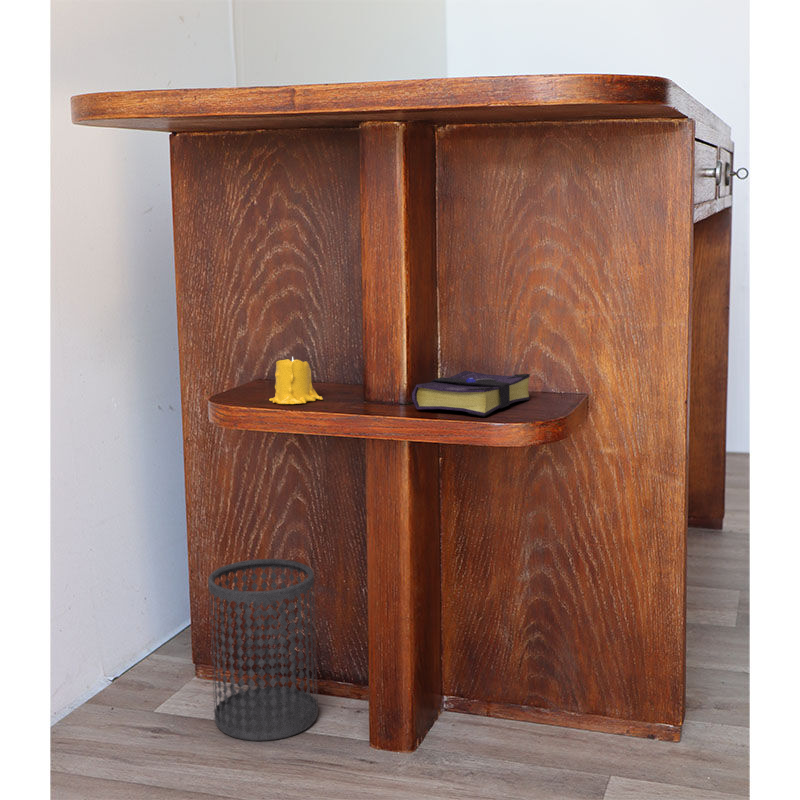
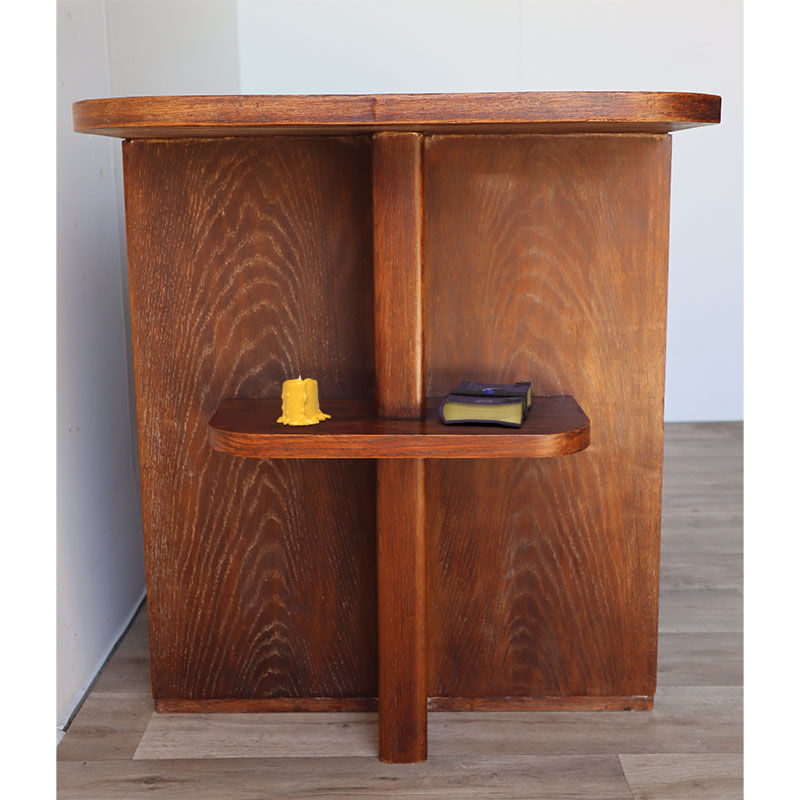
wastebasket: present [208,559,318,741] -> none [199,582,313,775]

